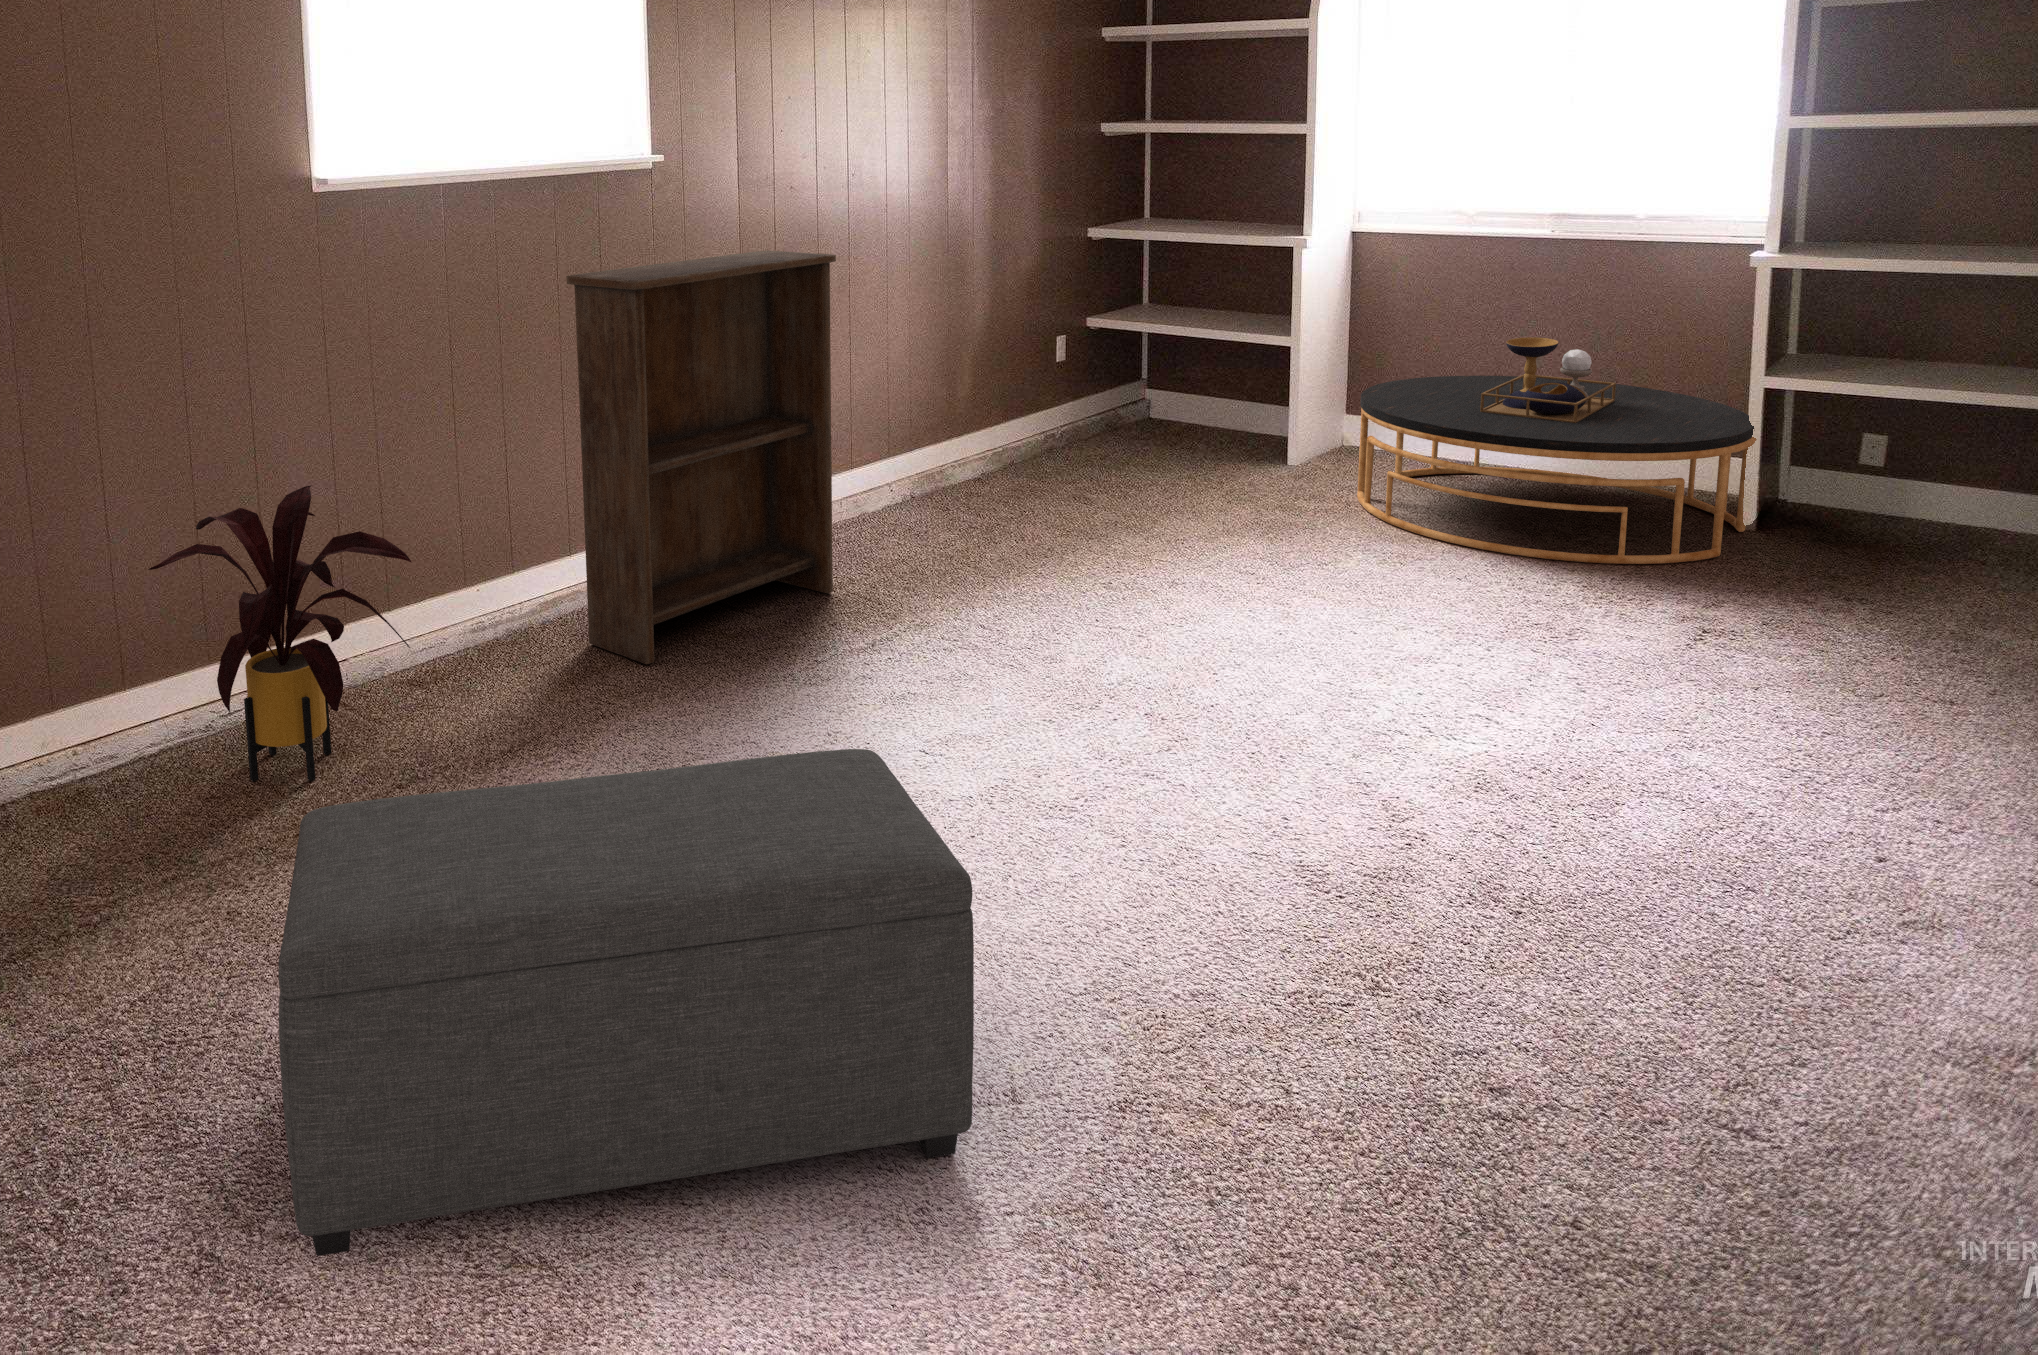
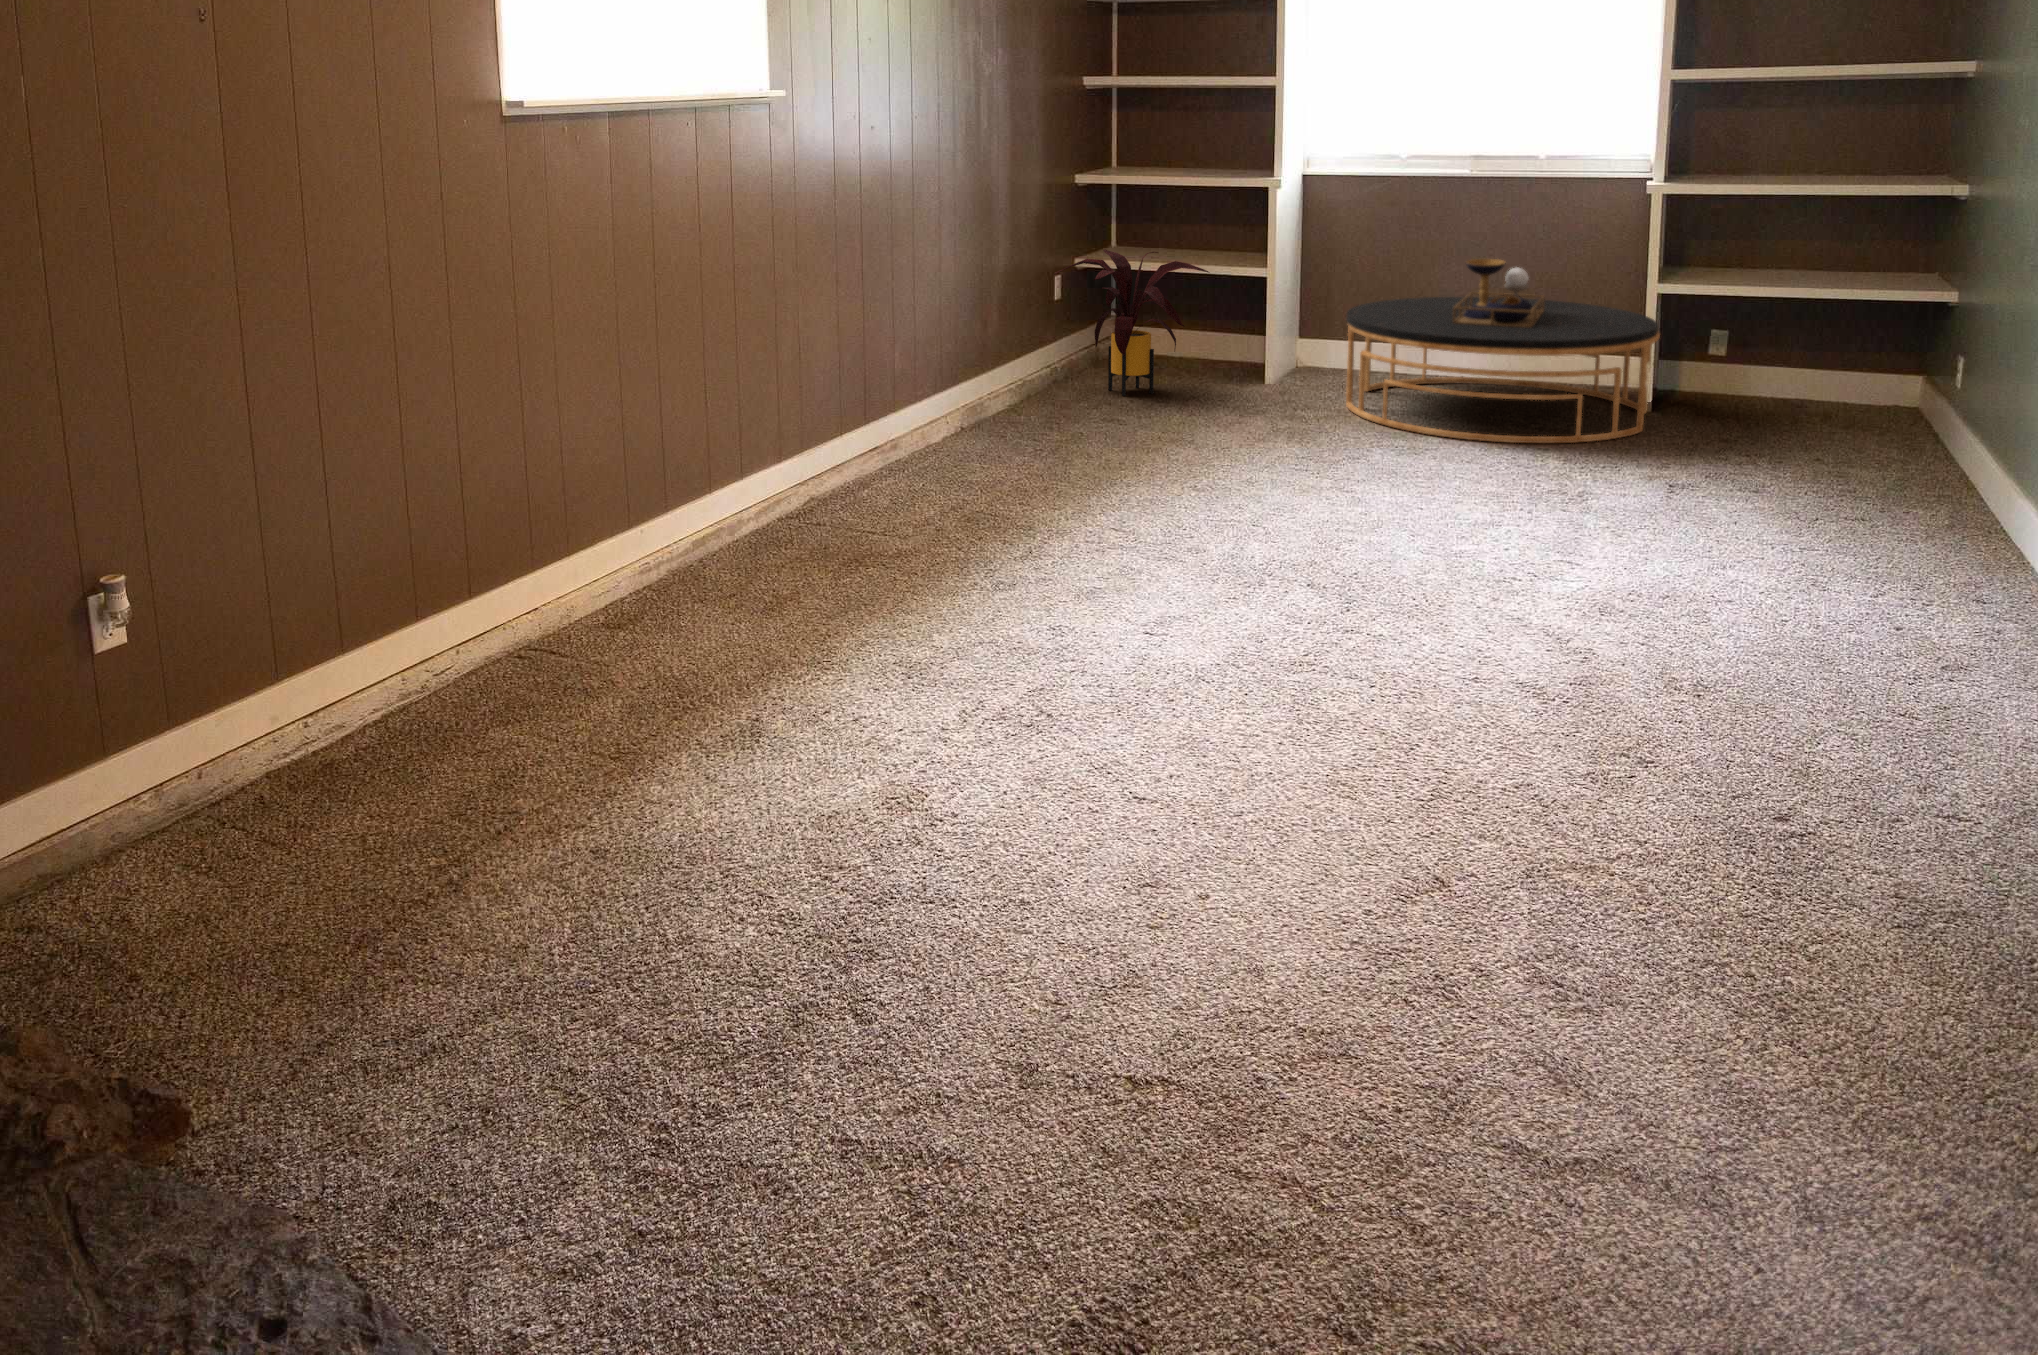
bookshelf: present [566,250,836,664] -> none [741,183,962,590]
house plant: present [148,485,411,781] -> present [1054,250,1210,396]
ottoman: present [279,749,974,1256] -> none [811,589,1436,1075]

